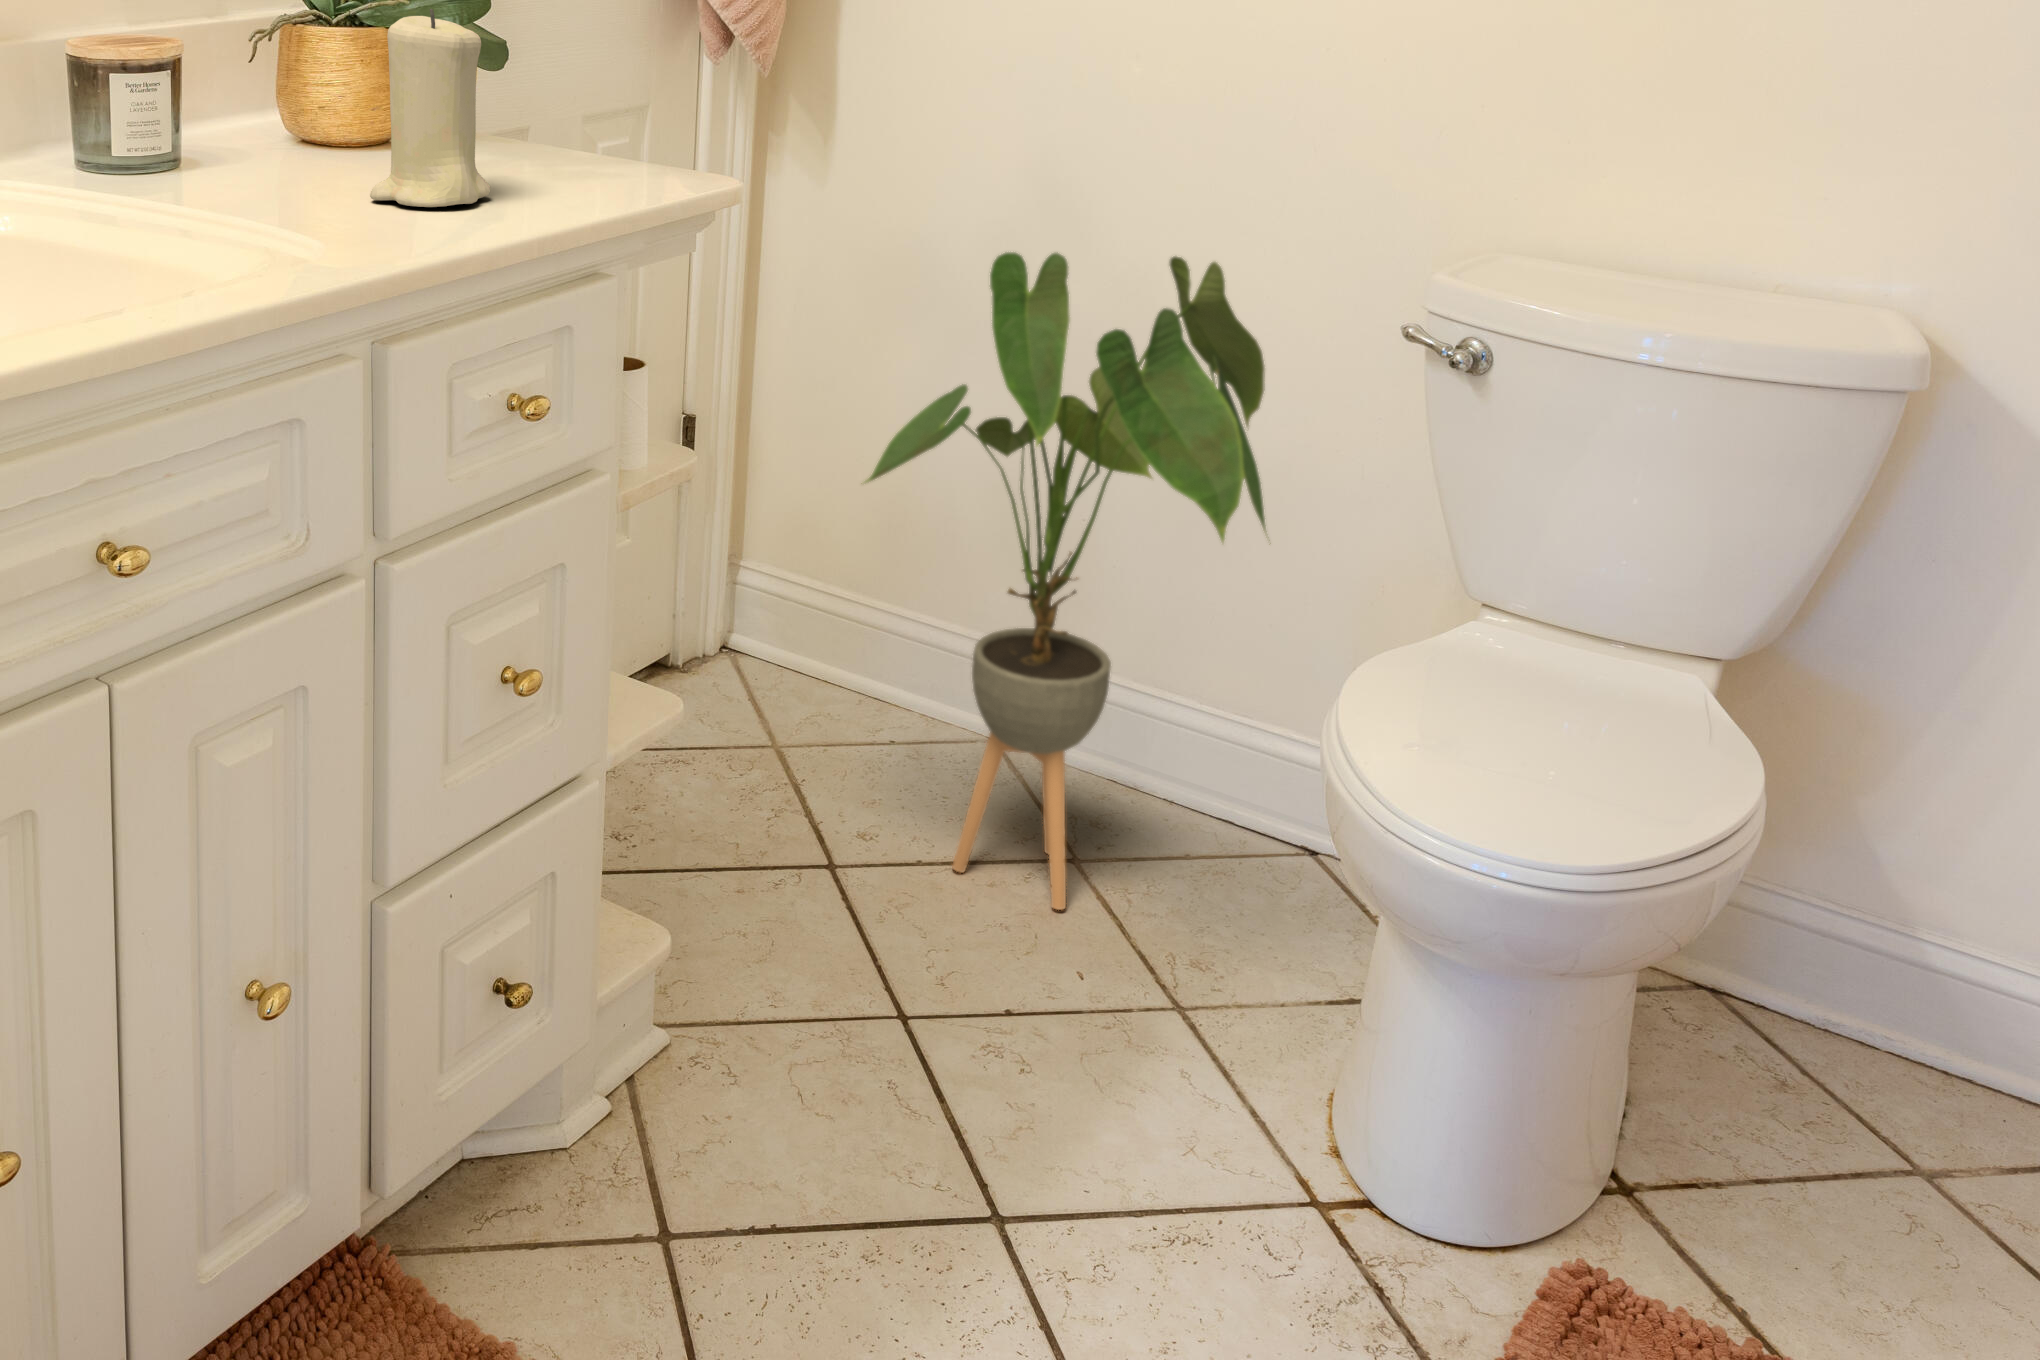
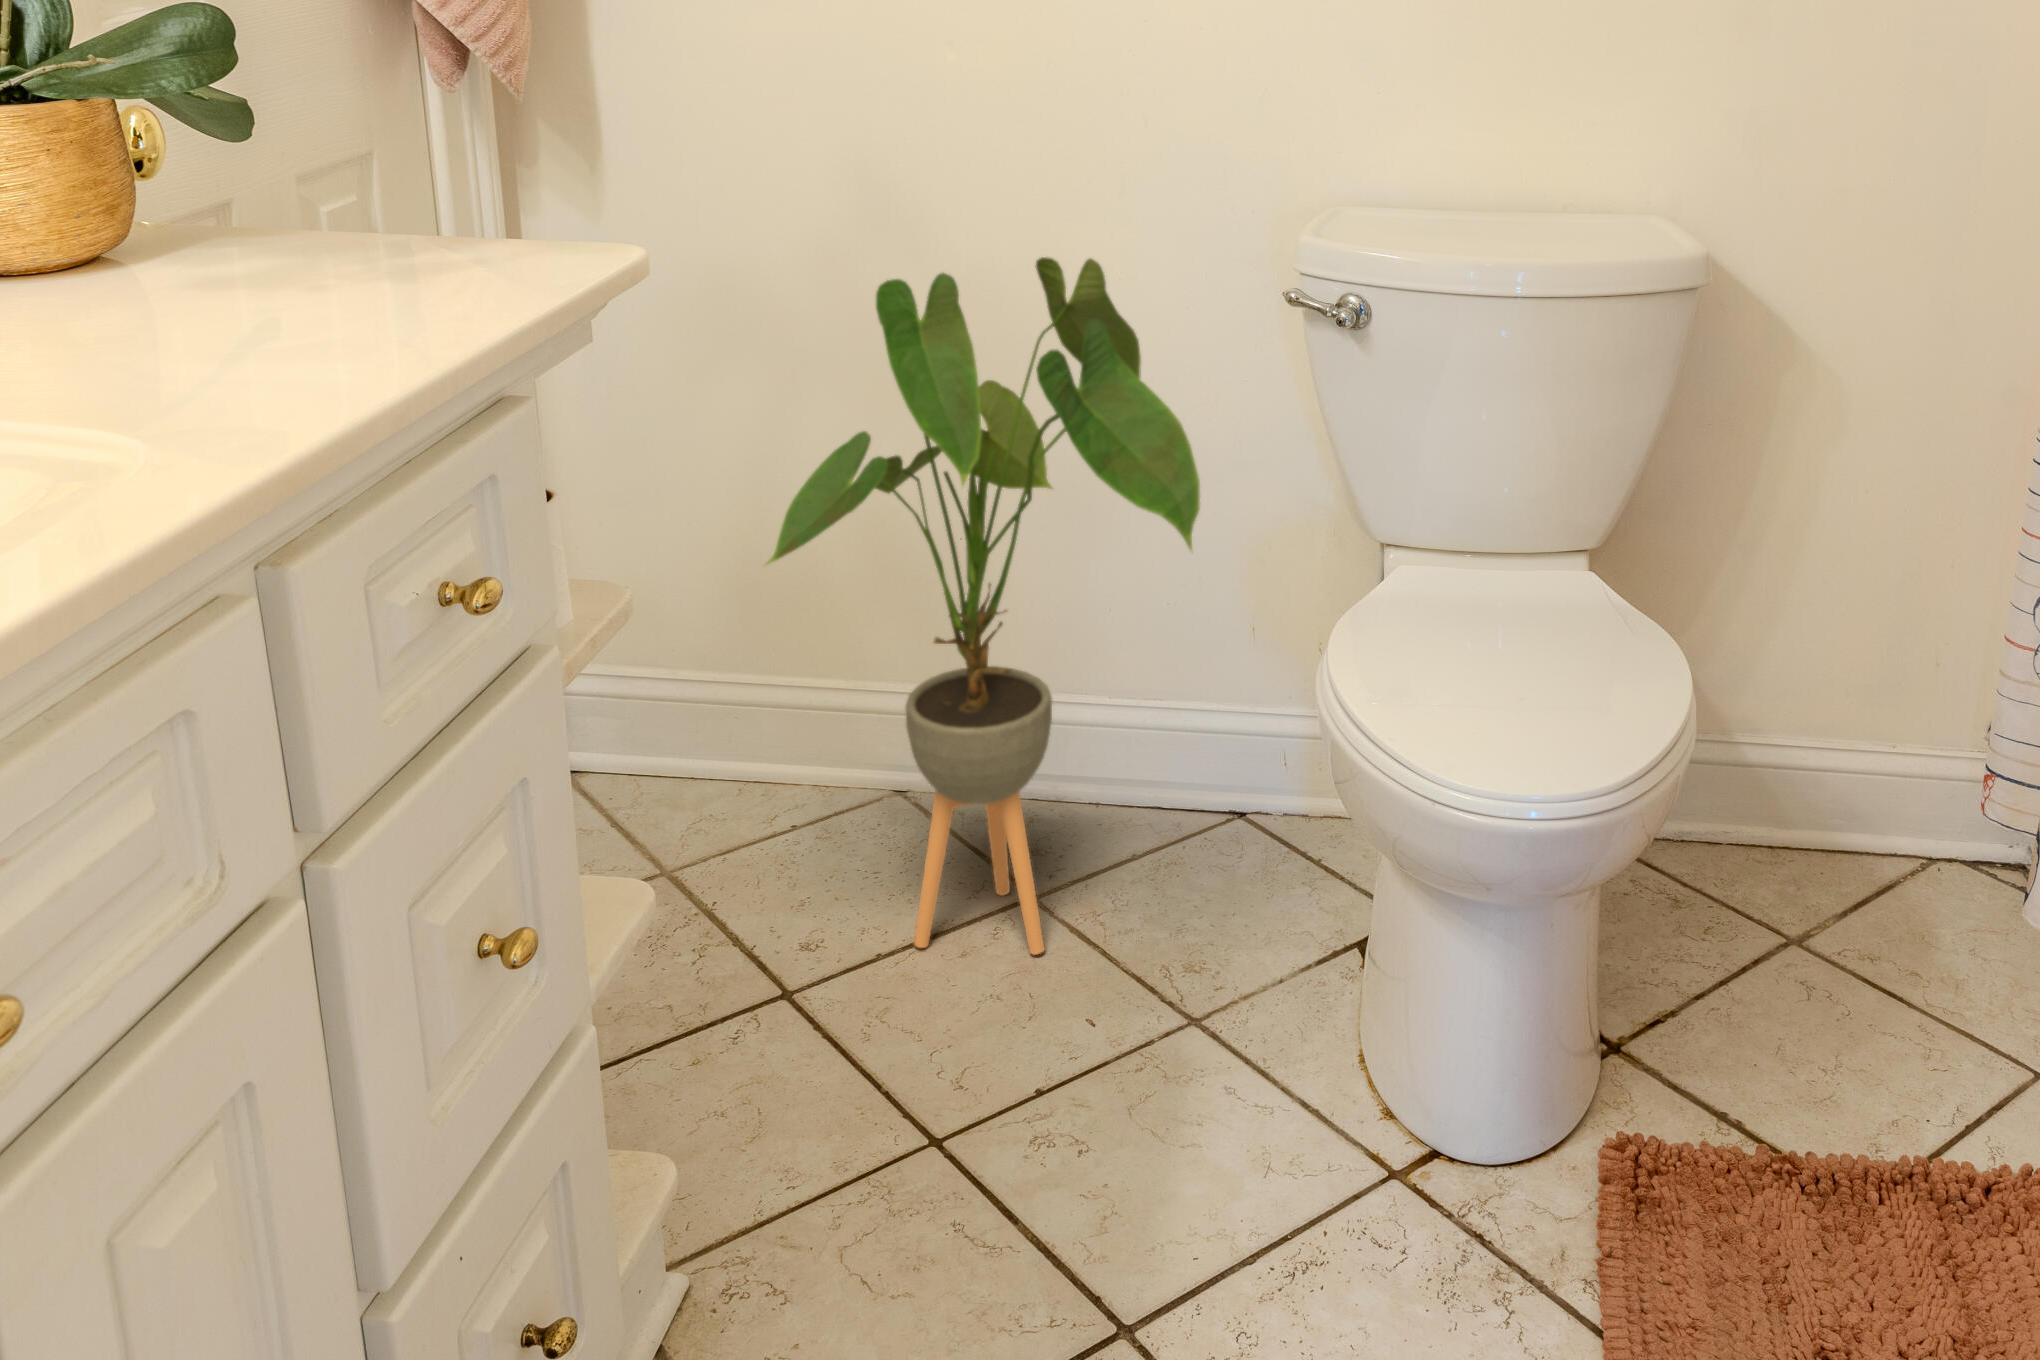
candle: present [370,9,491,207] -> none [143,72,343,362]

